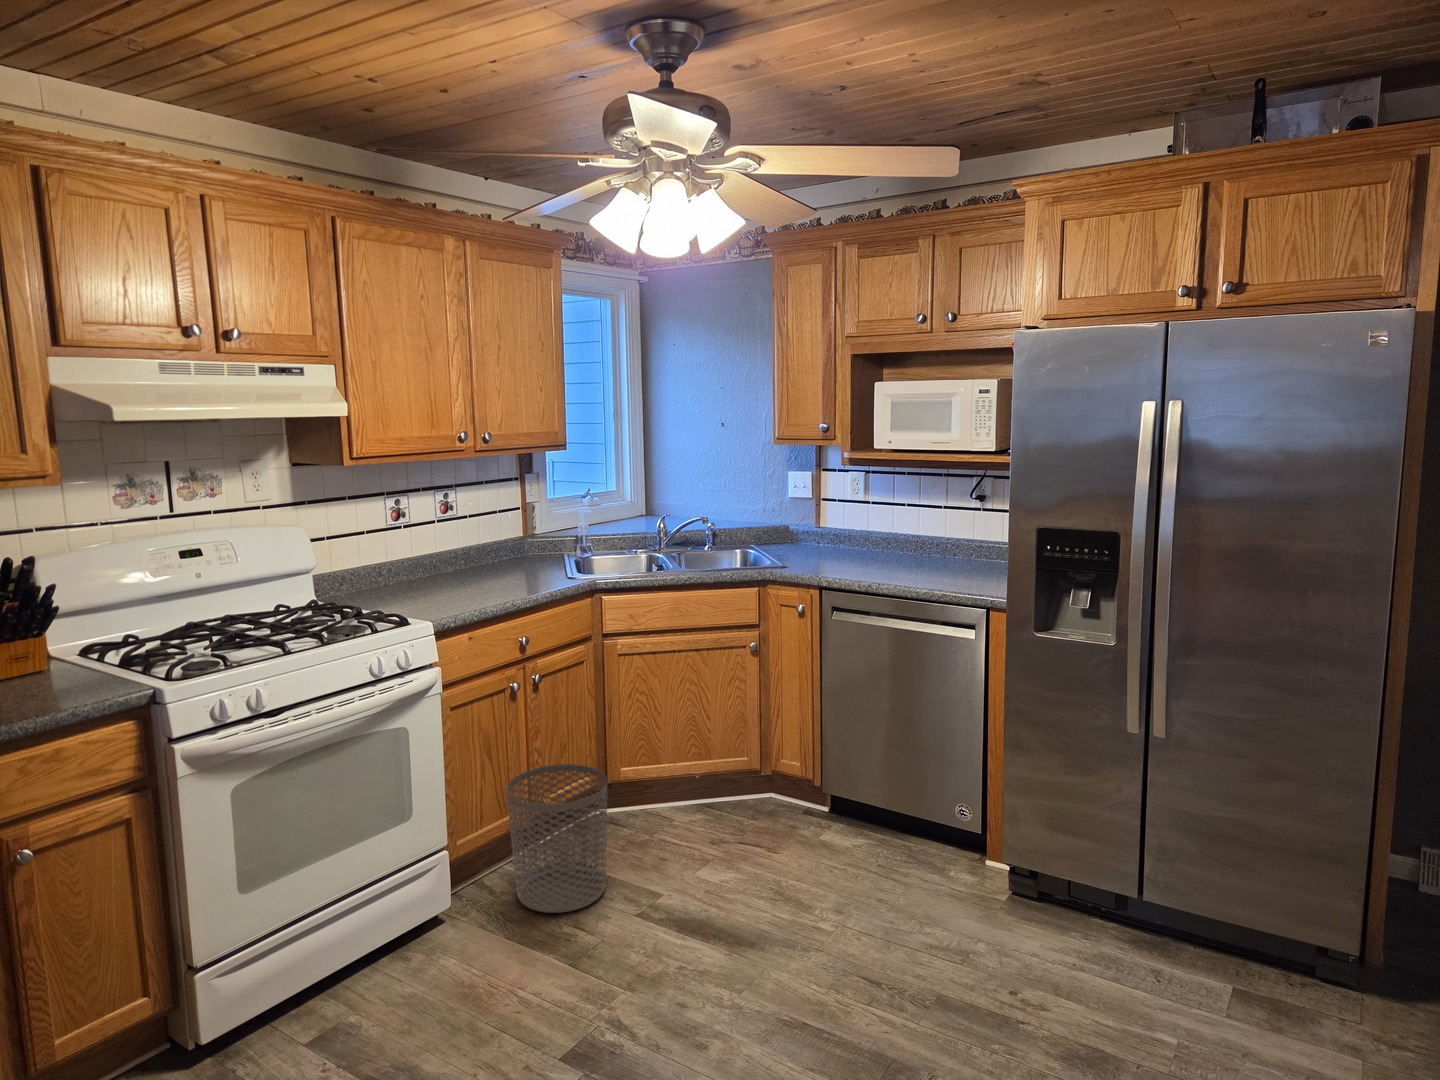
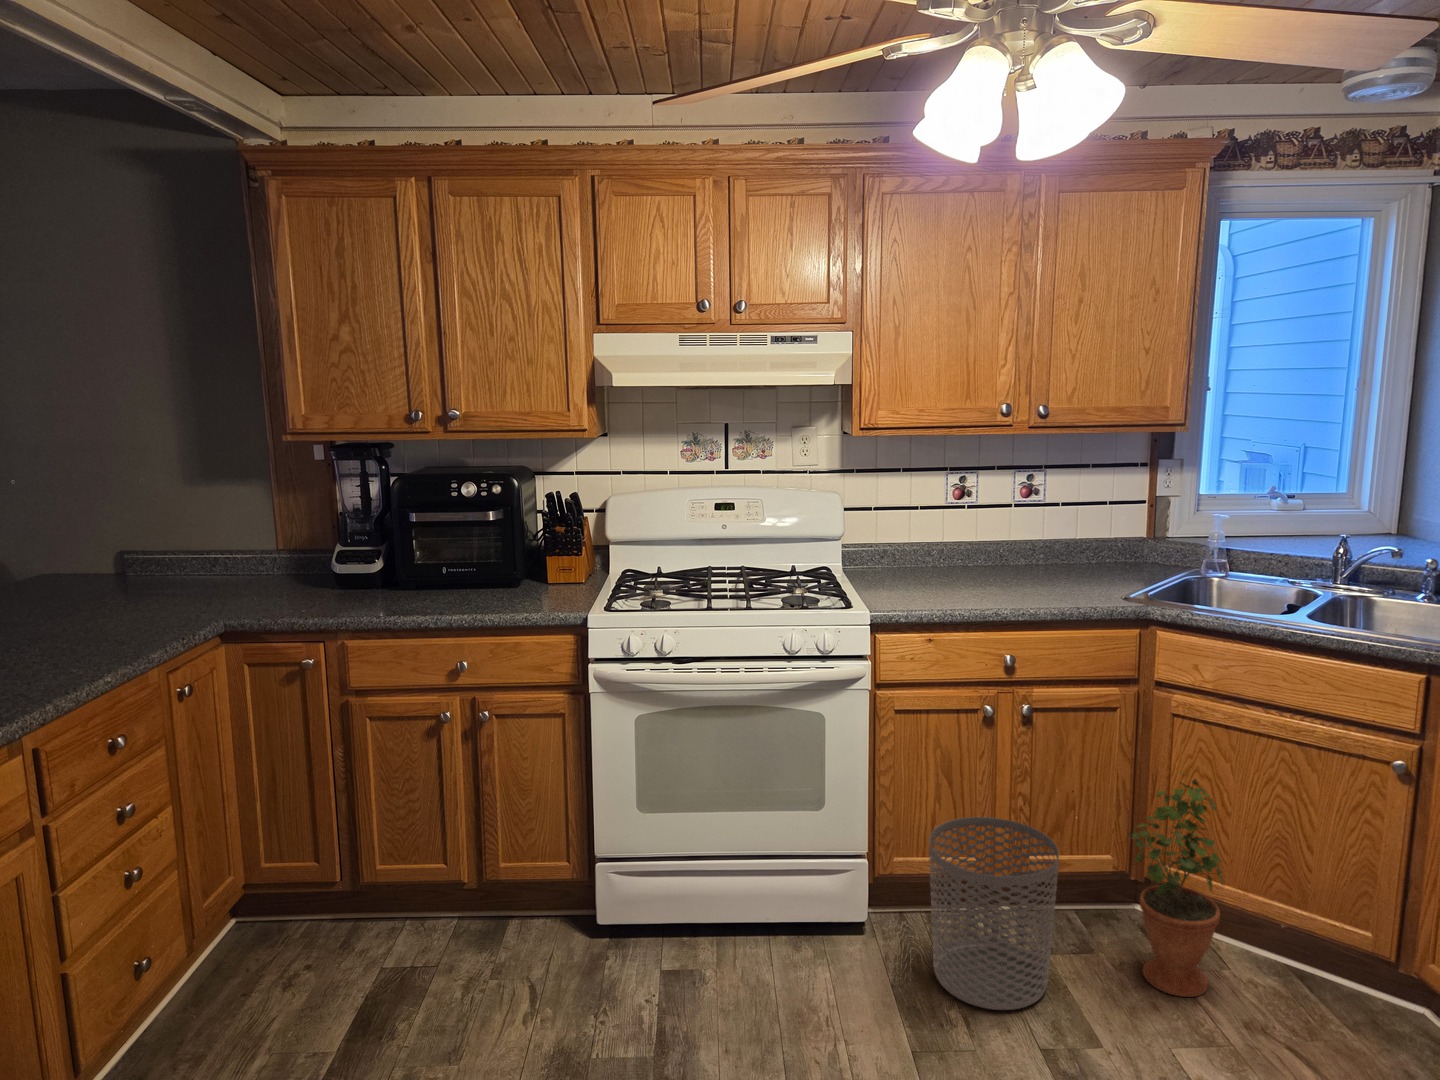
potted plant: none [619,690,681,846] -> present [1128,773,1224,997]

